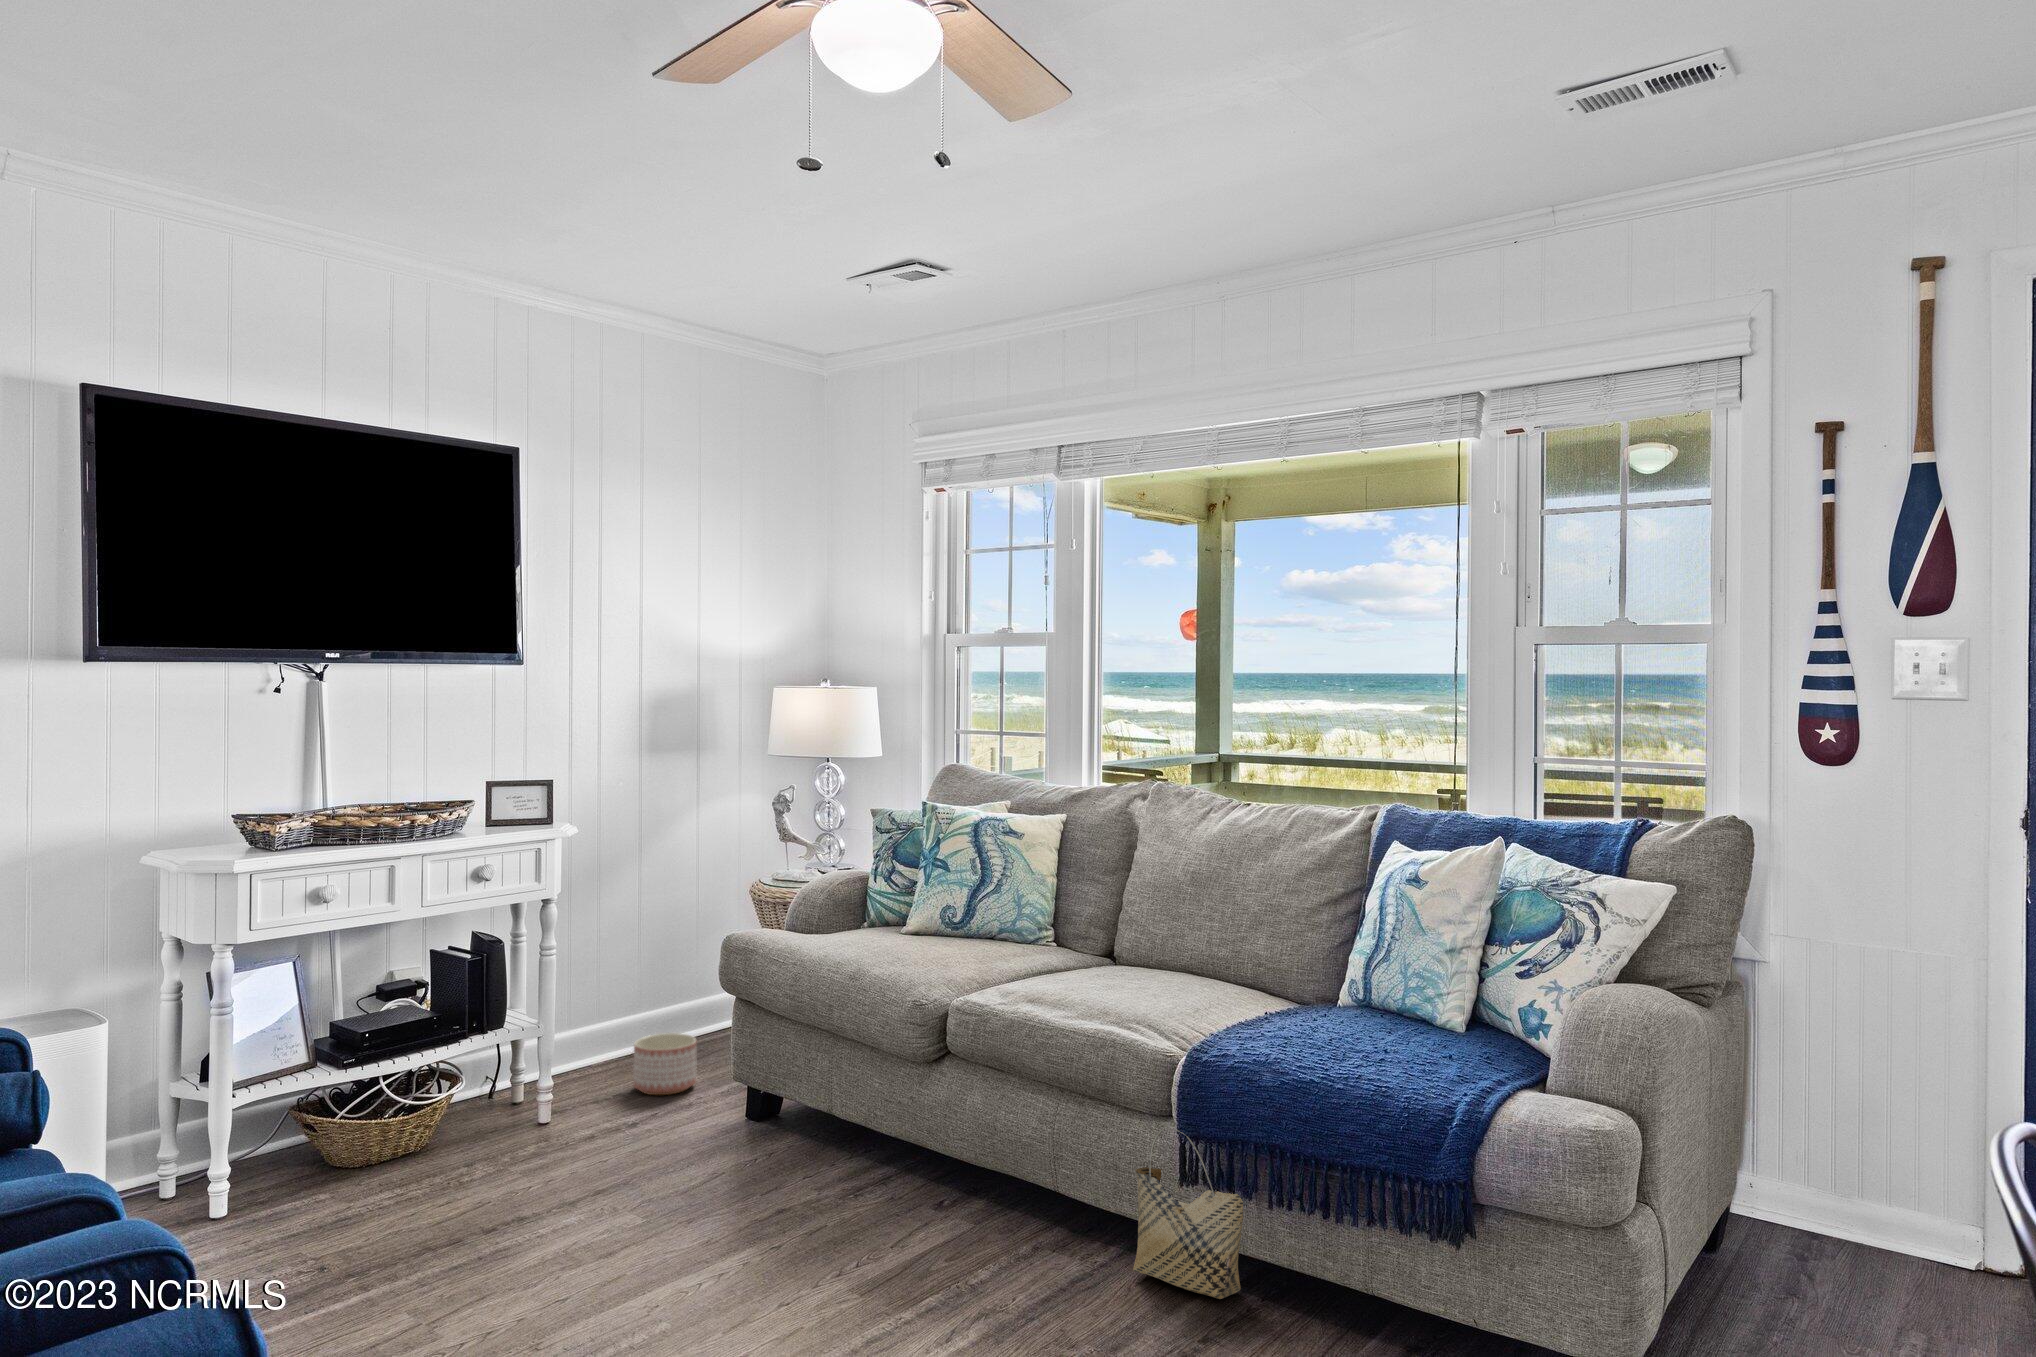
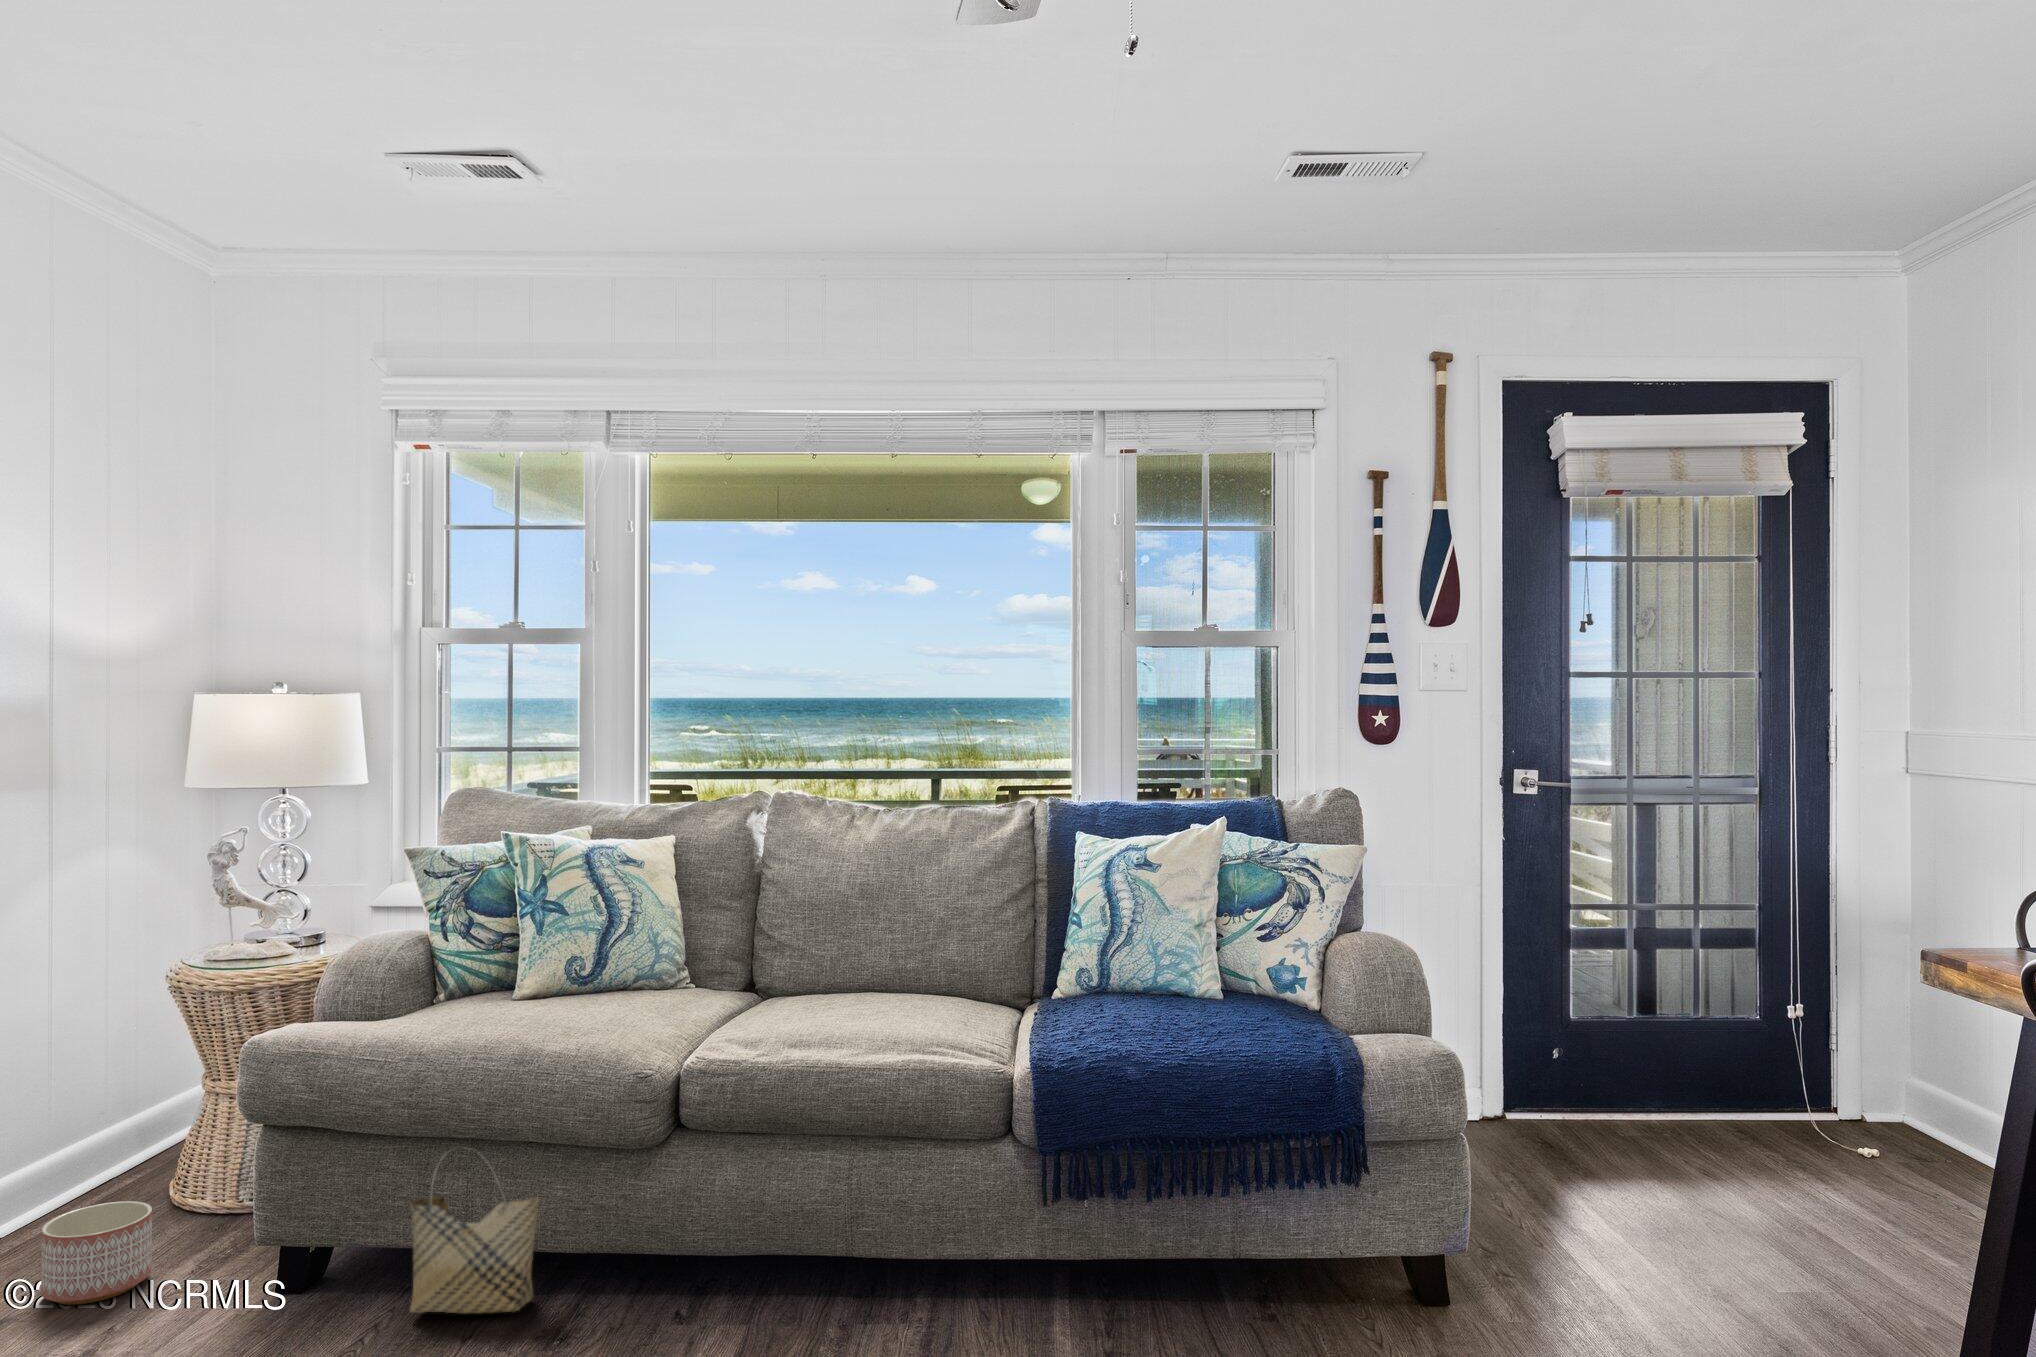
woven basket: present [1133,1128,1243,1299] -> present [410,1149,539,1314]

